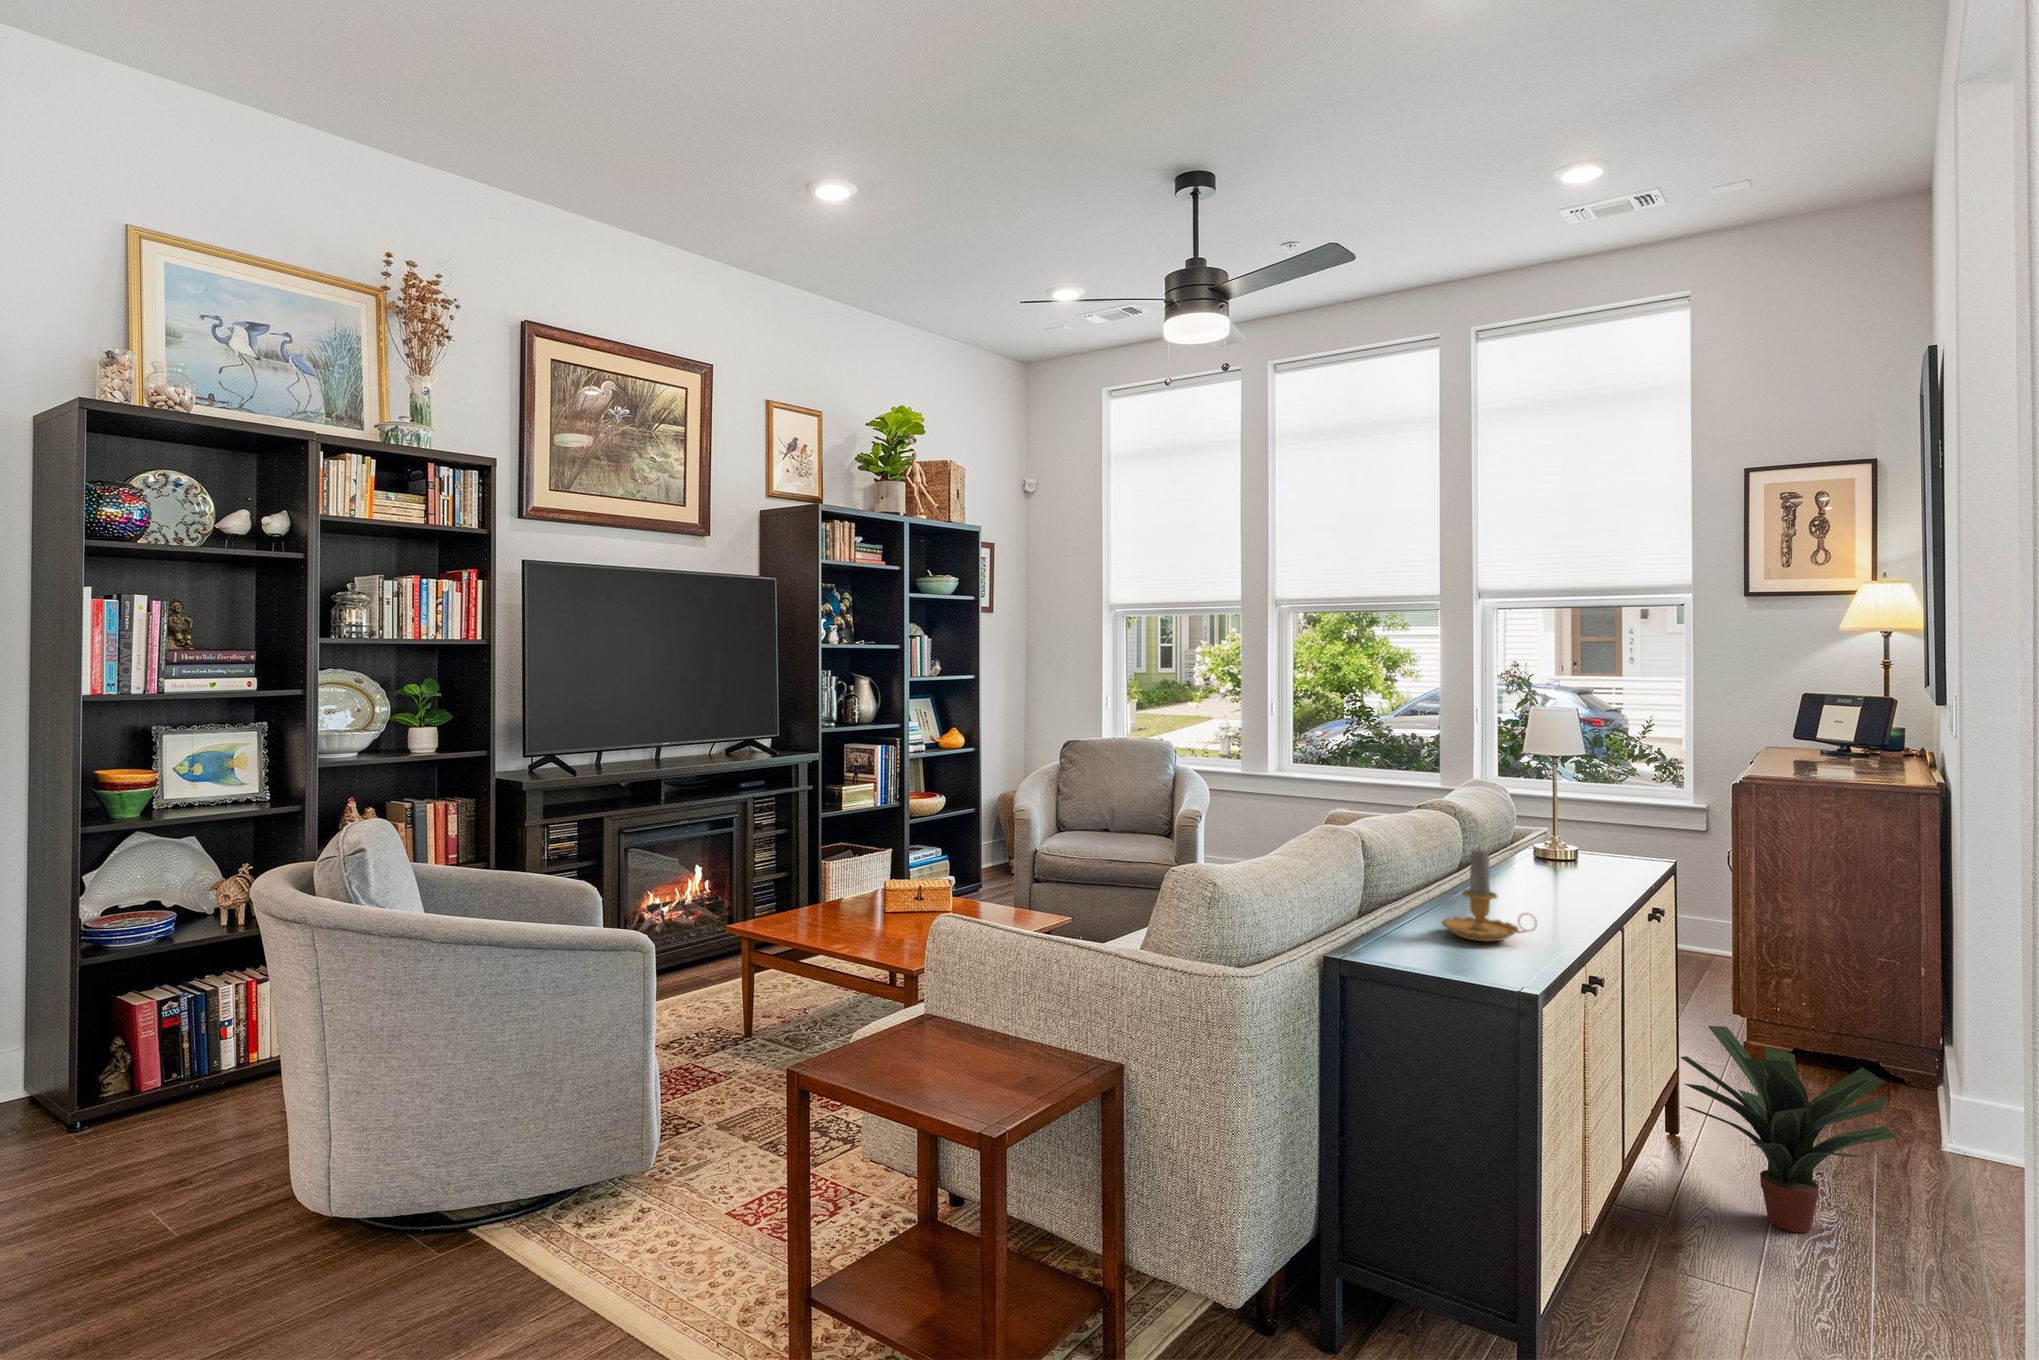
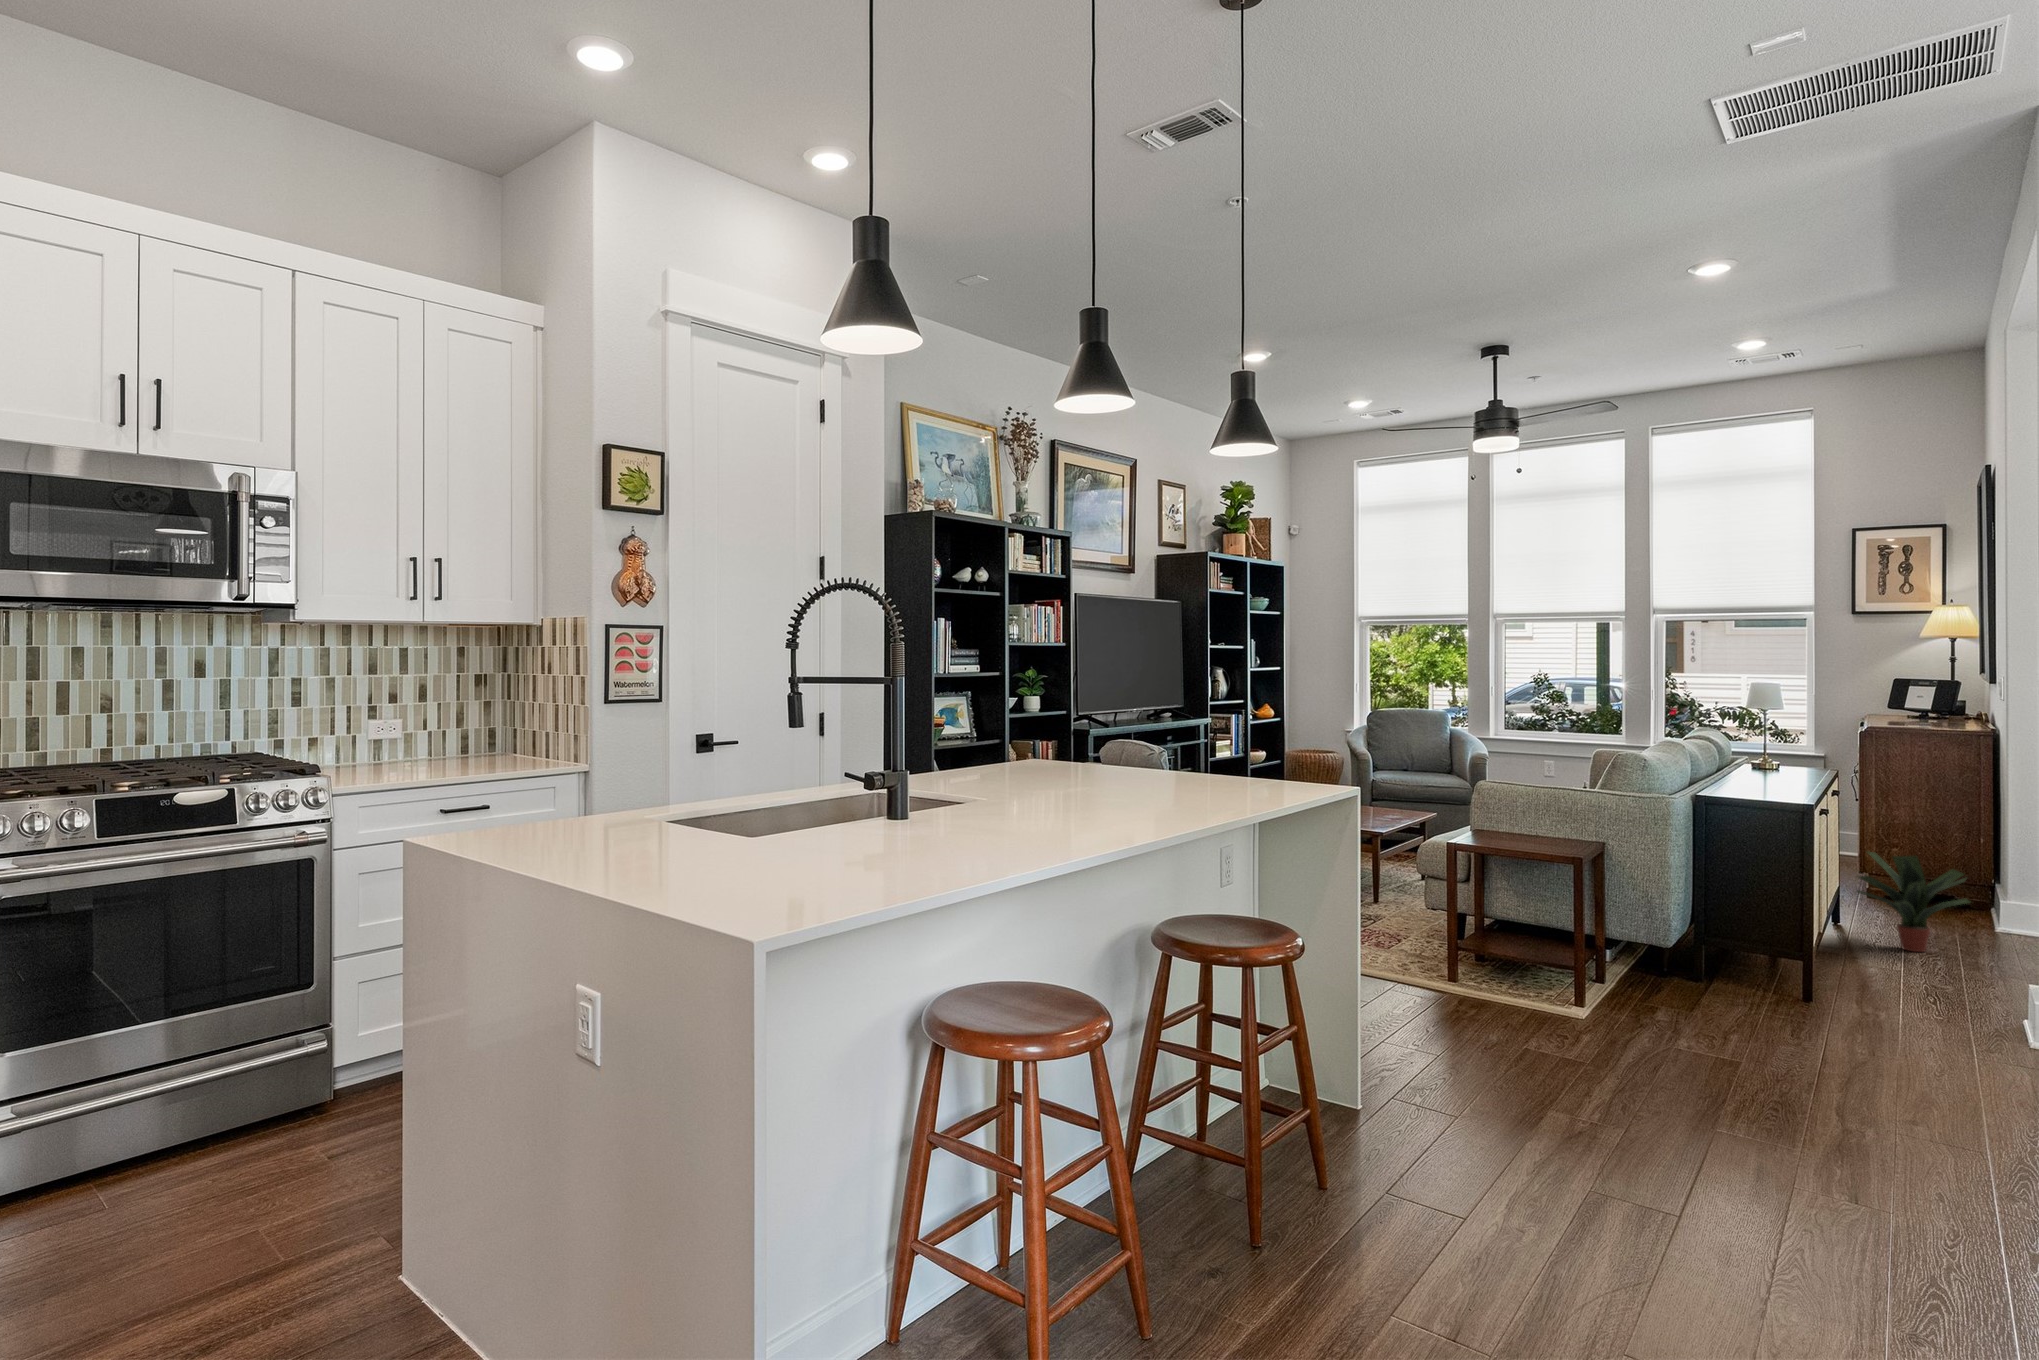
candle: present [1442,849,1537,942] -> none [1741,744,1795,791]

